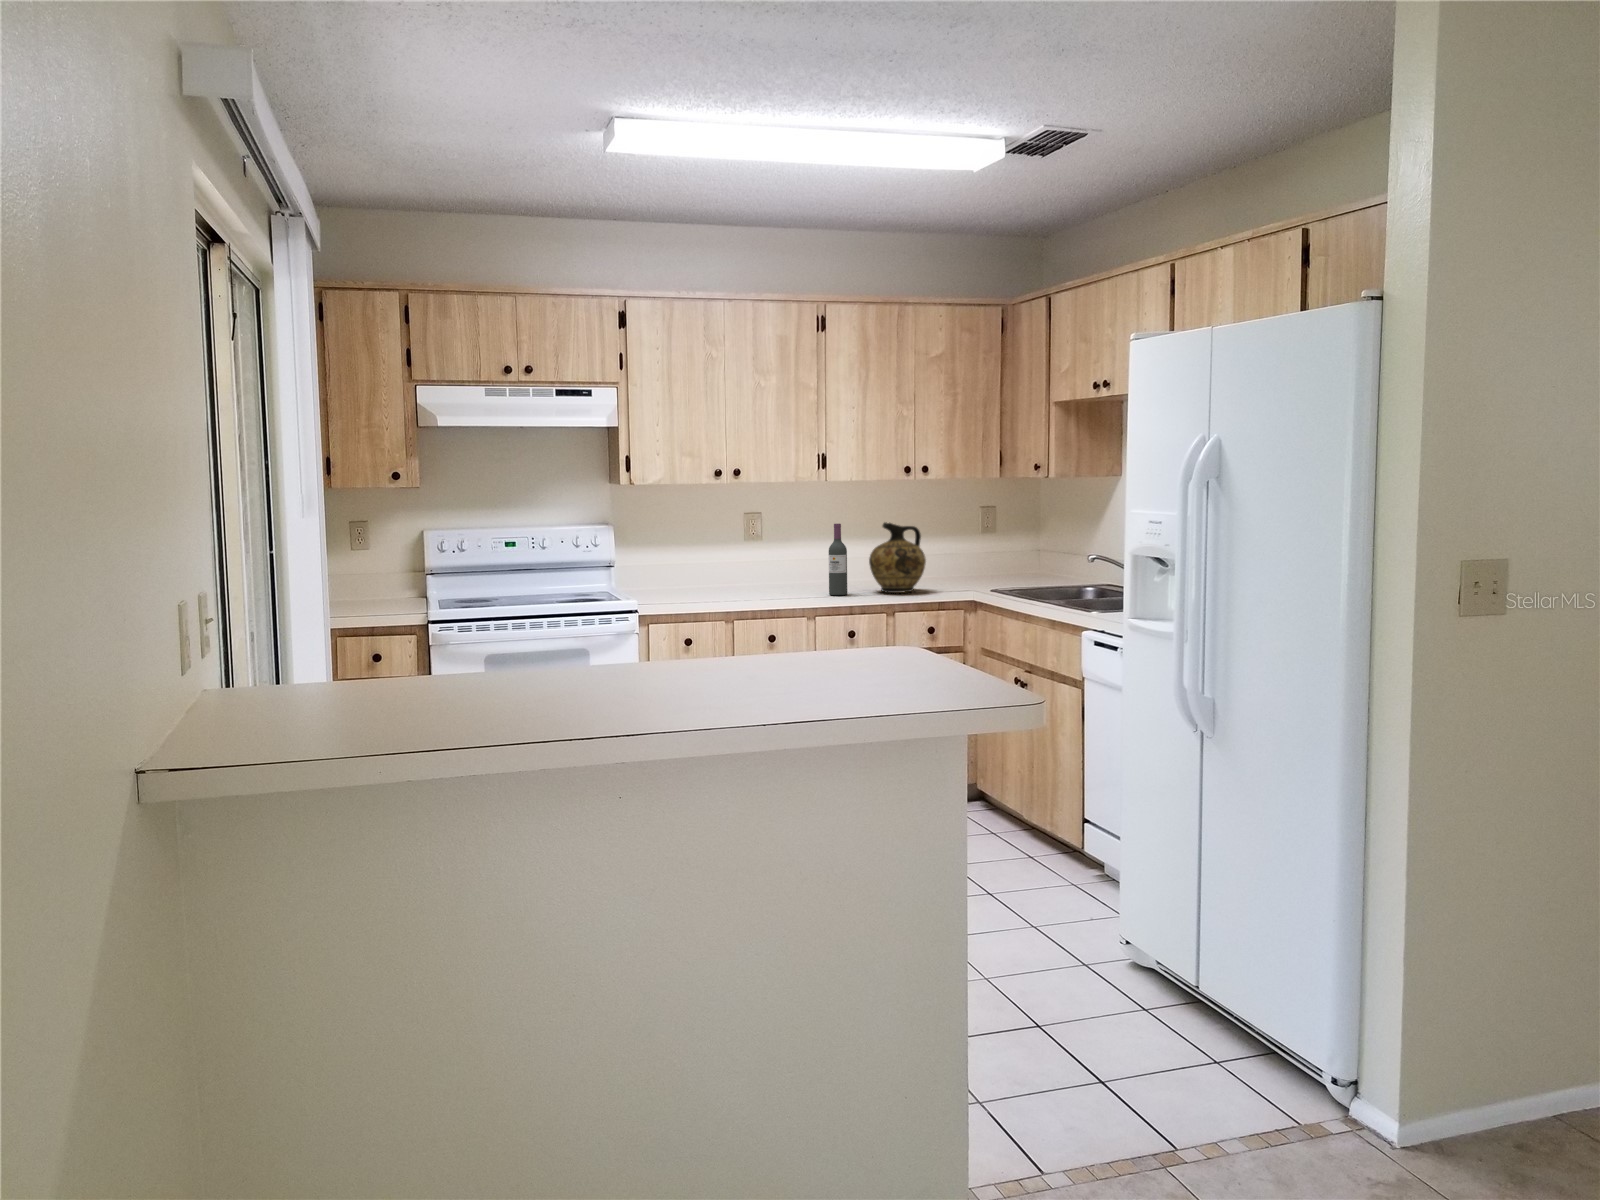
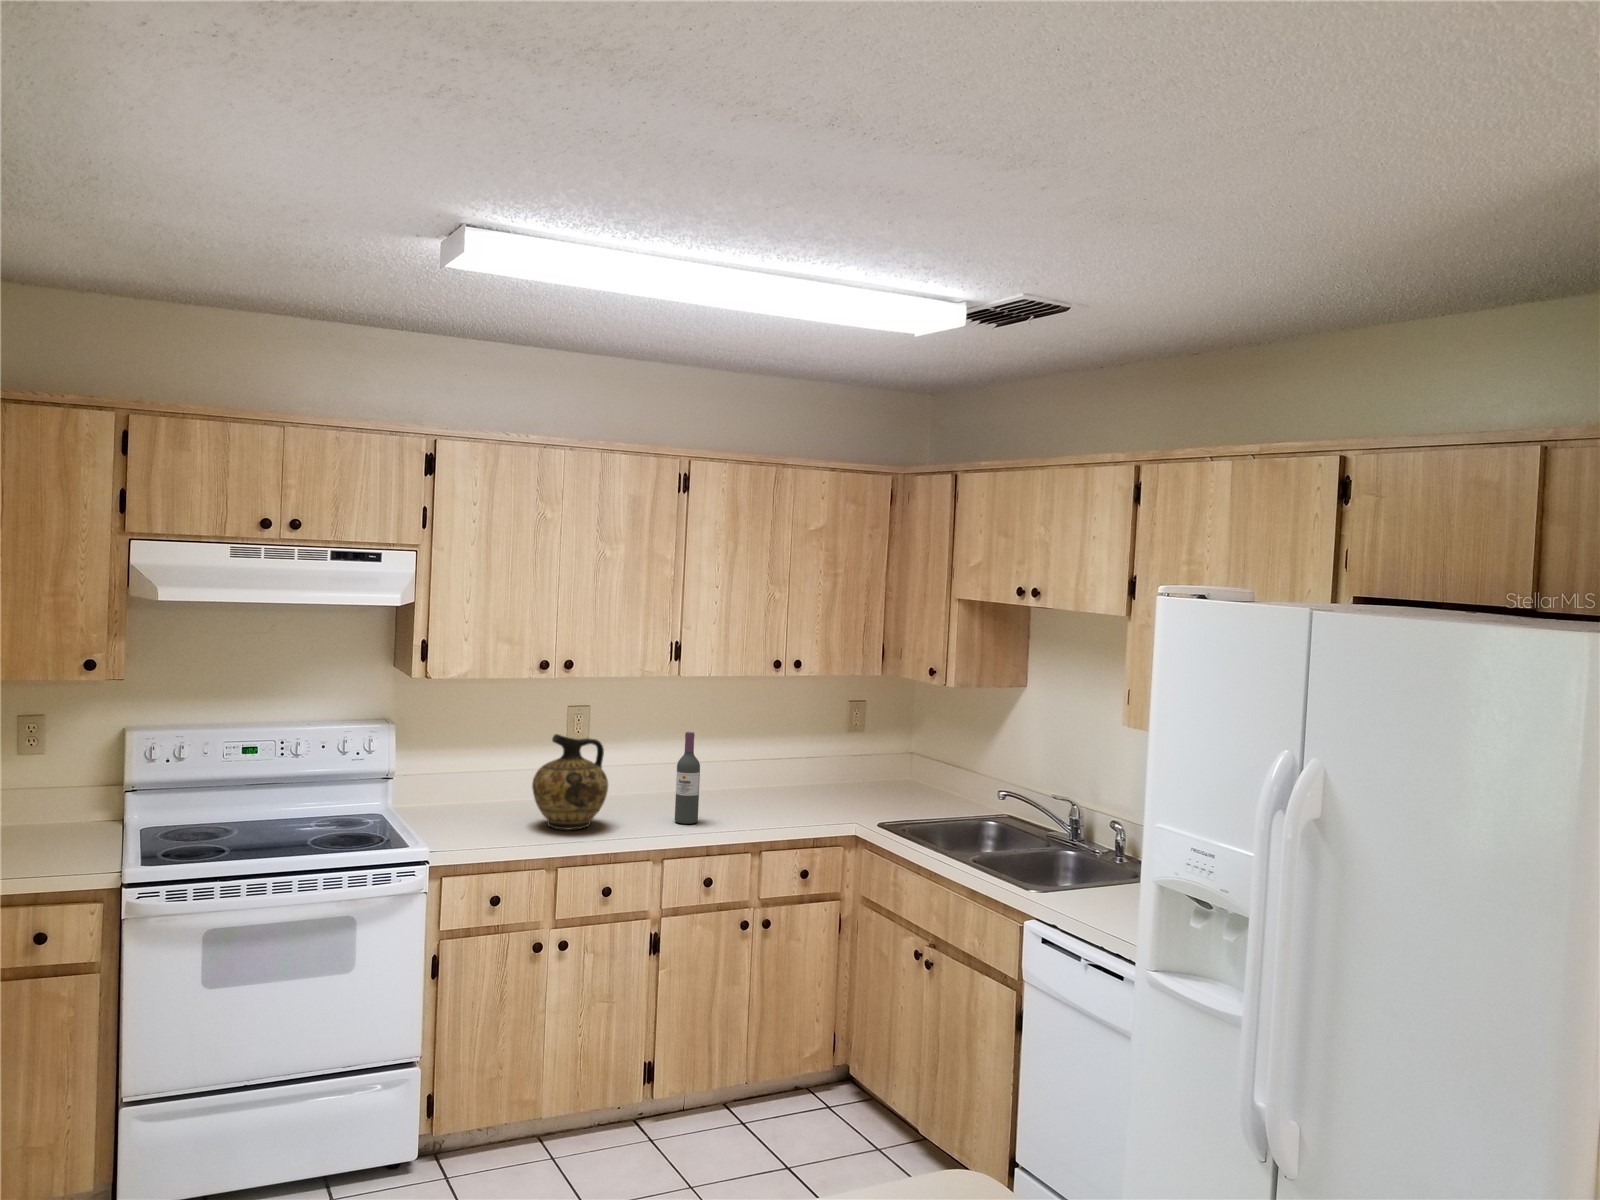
ceramic jug: present [869,522,926,593] -> present [532,734,608,830]

